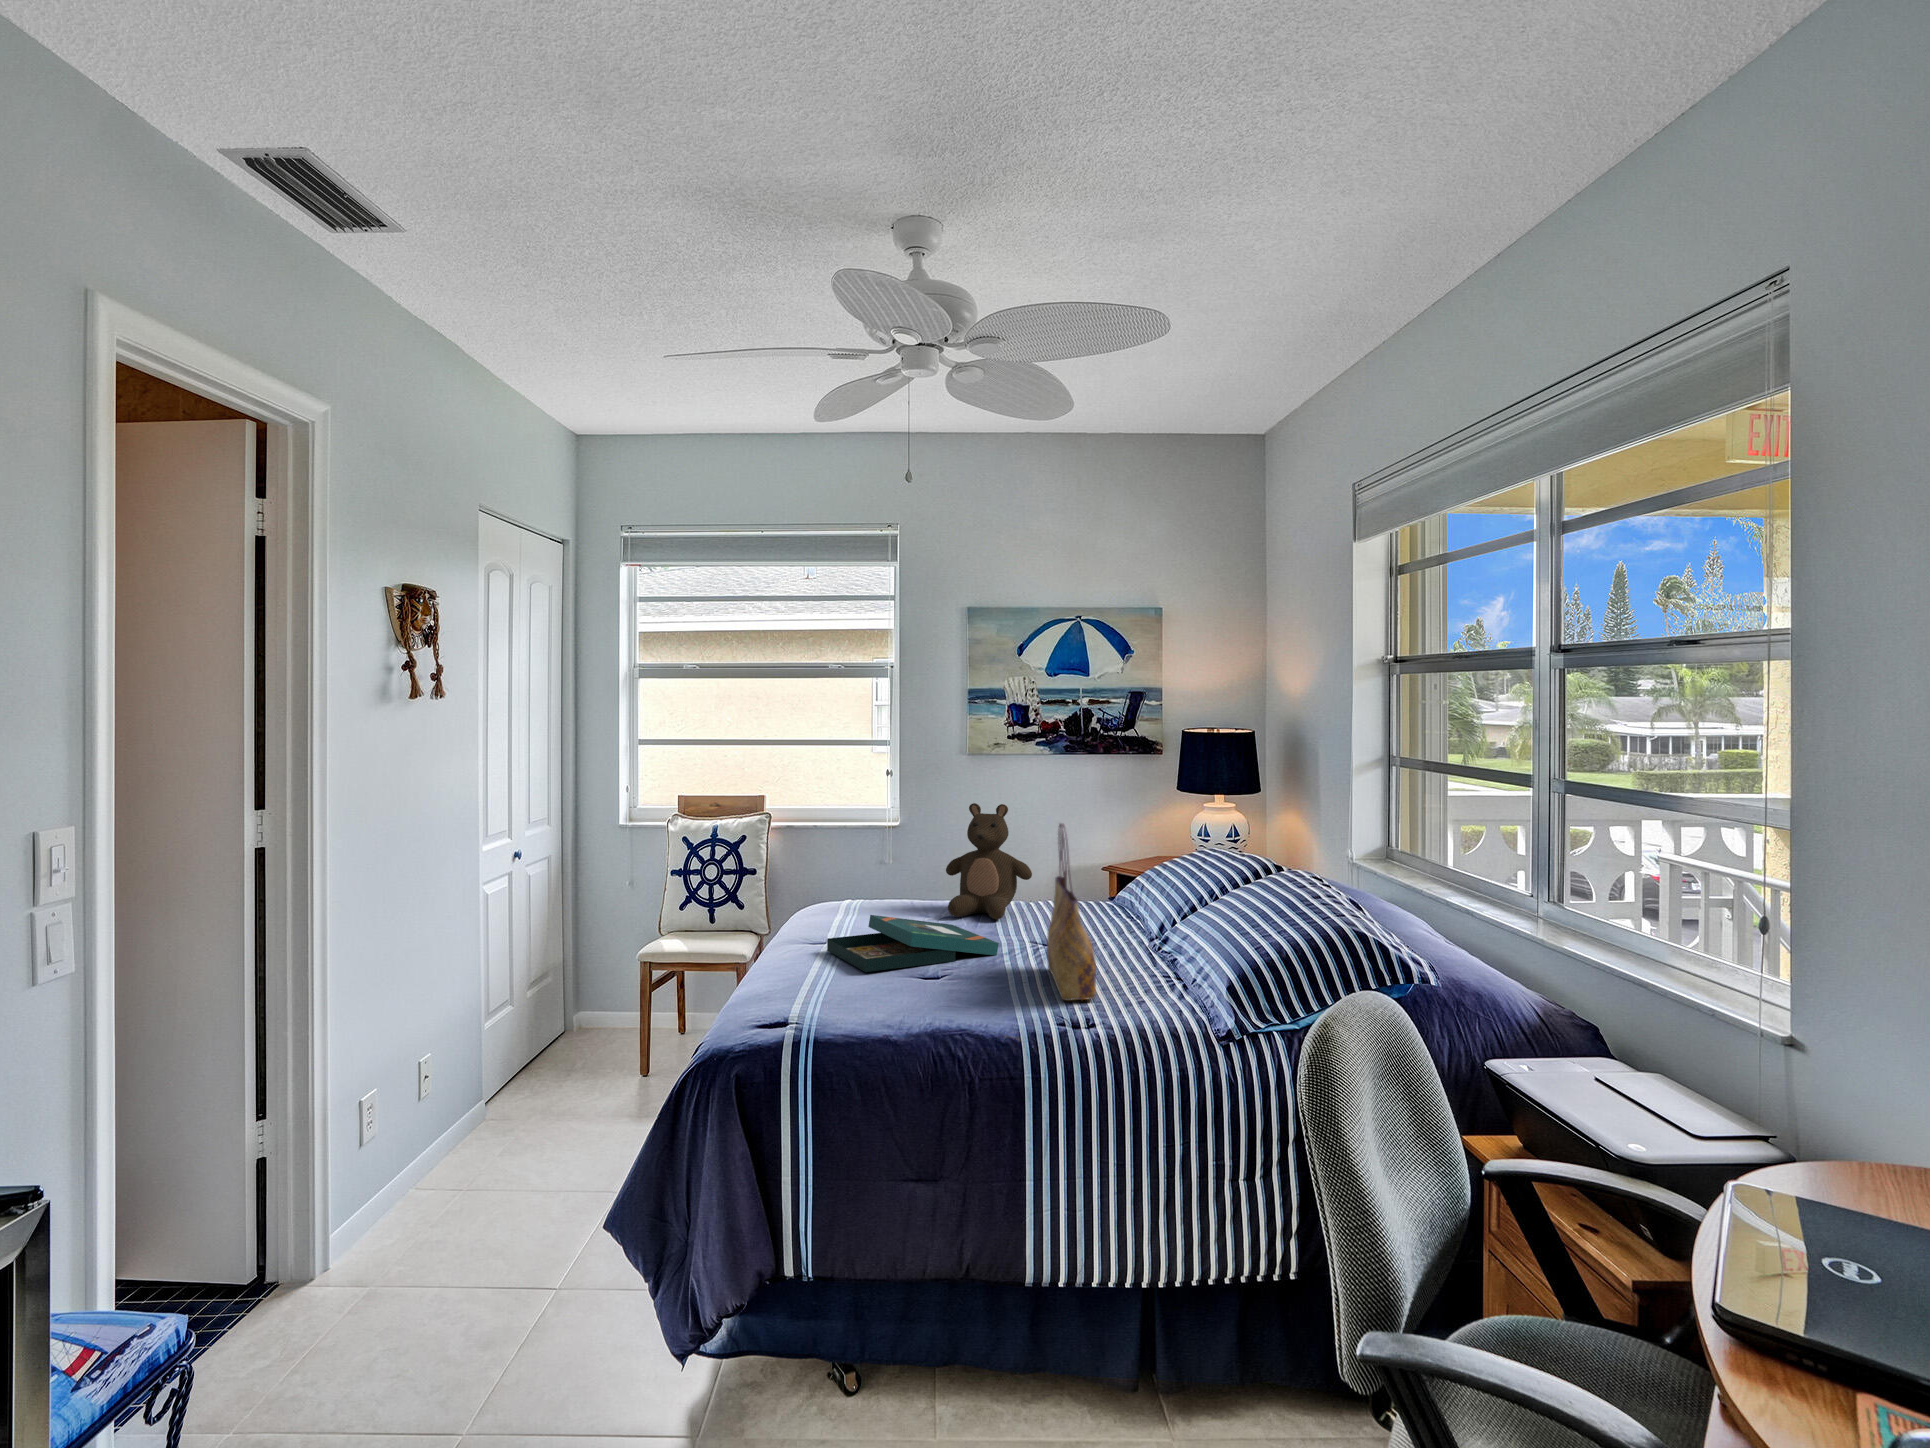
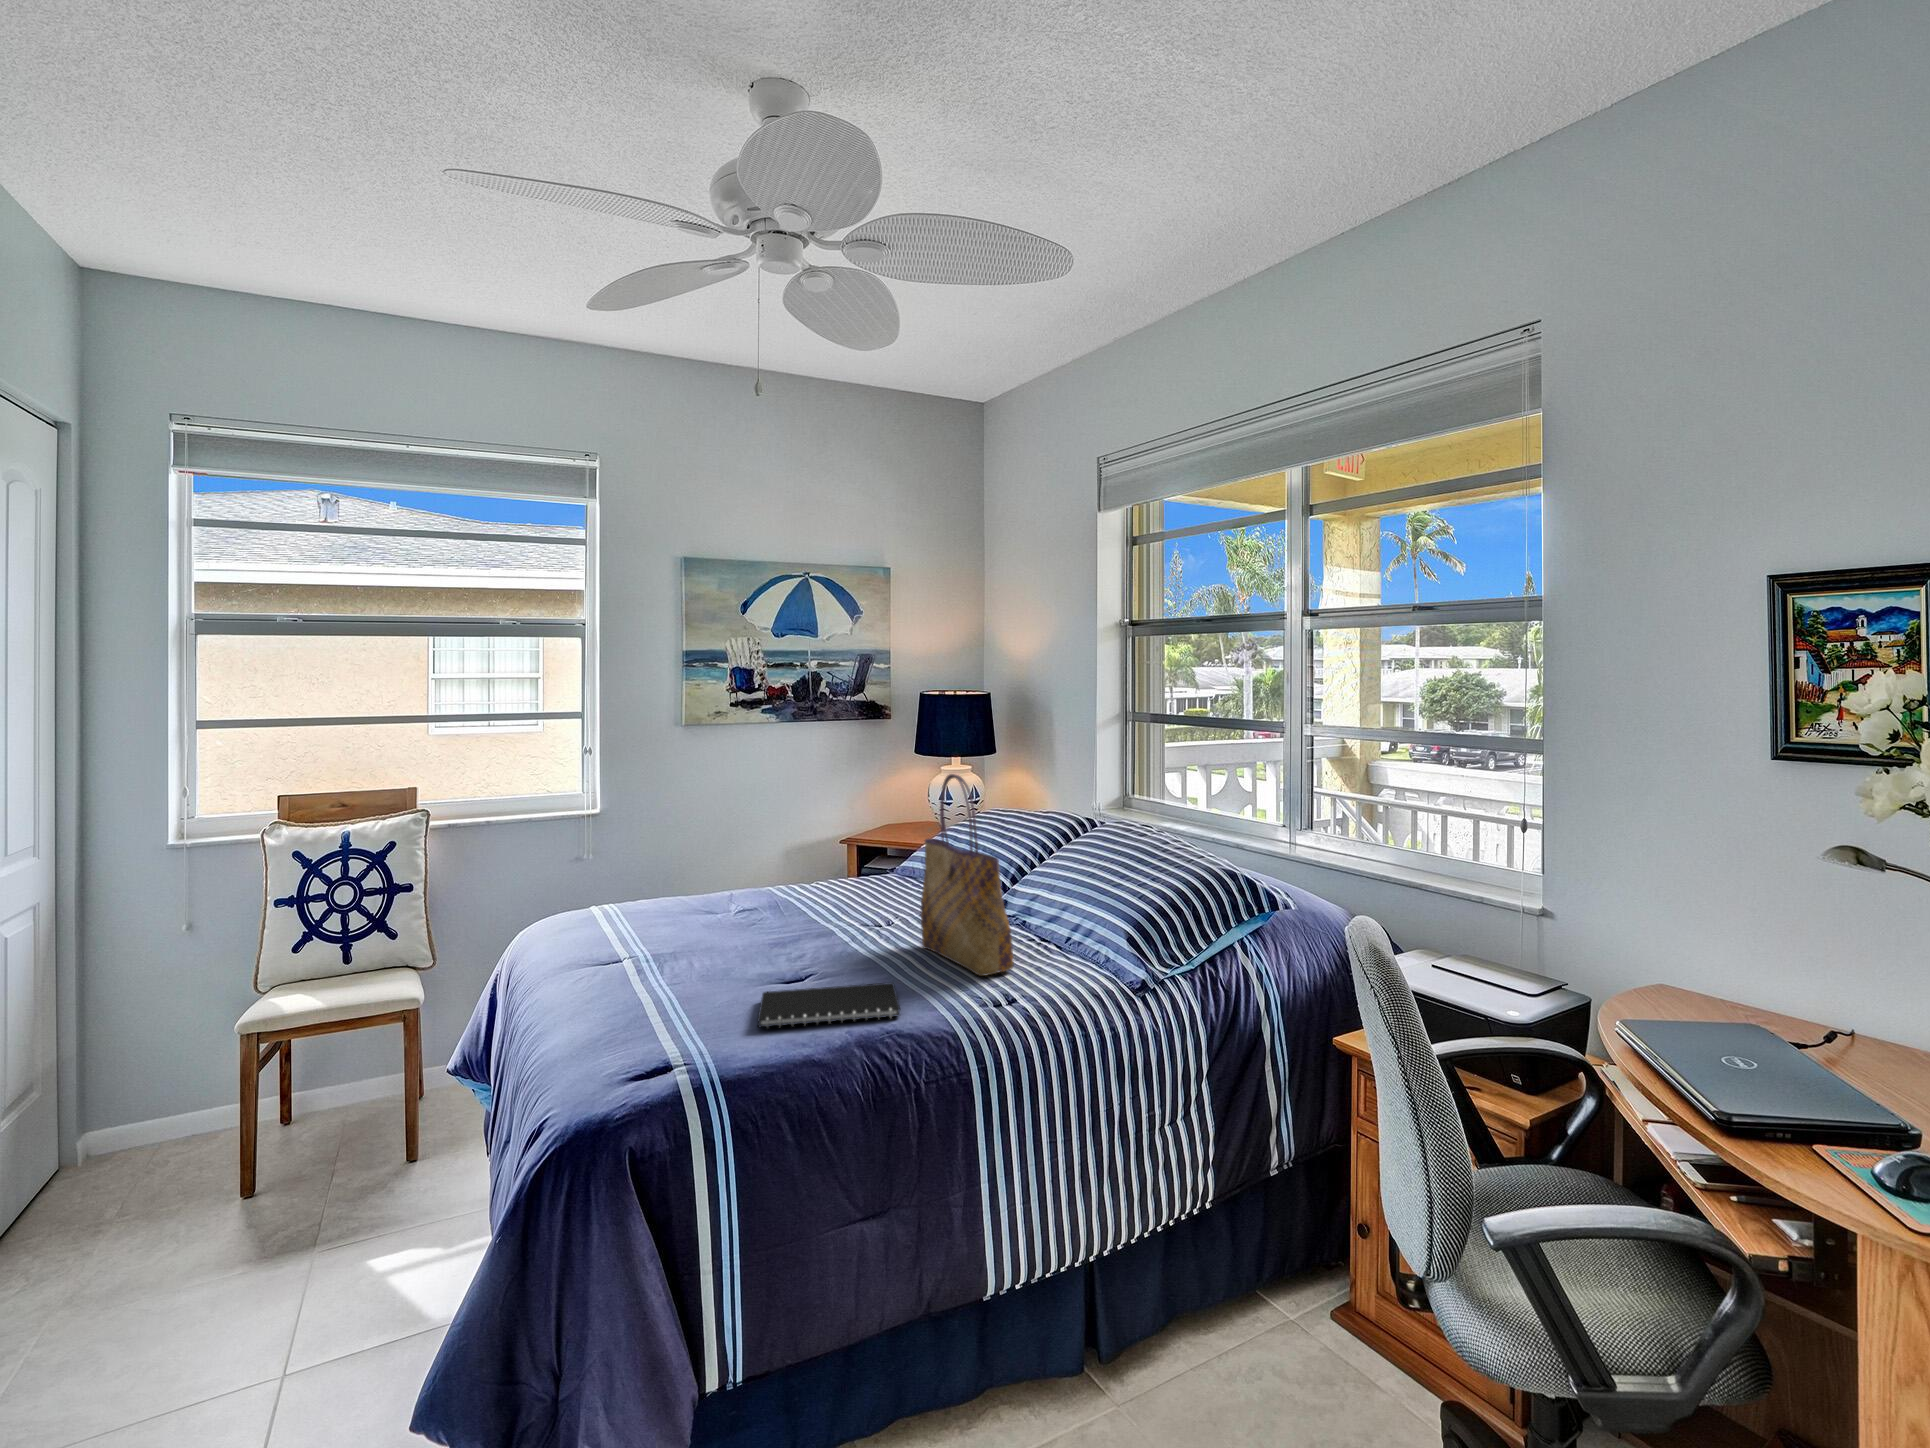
stuffed bear: present [946,803,1032,920] -> none [723,771,830,906]
board game: present [827,915,999,972] -> none [625,913,846,984]
notebook: none [863,984,988,1020] -> present [758,982,900,1028]

